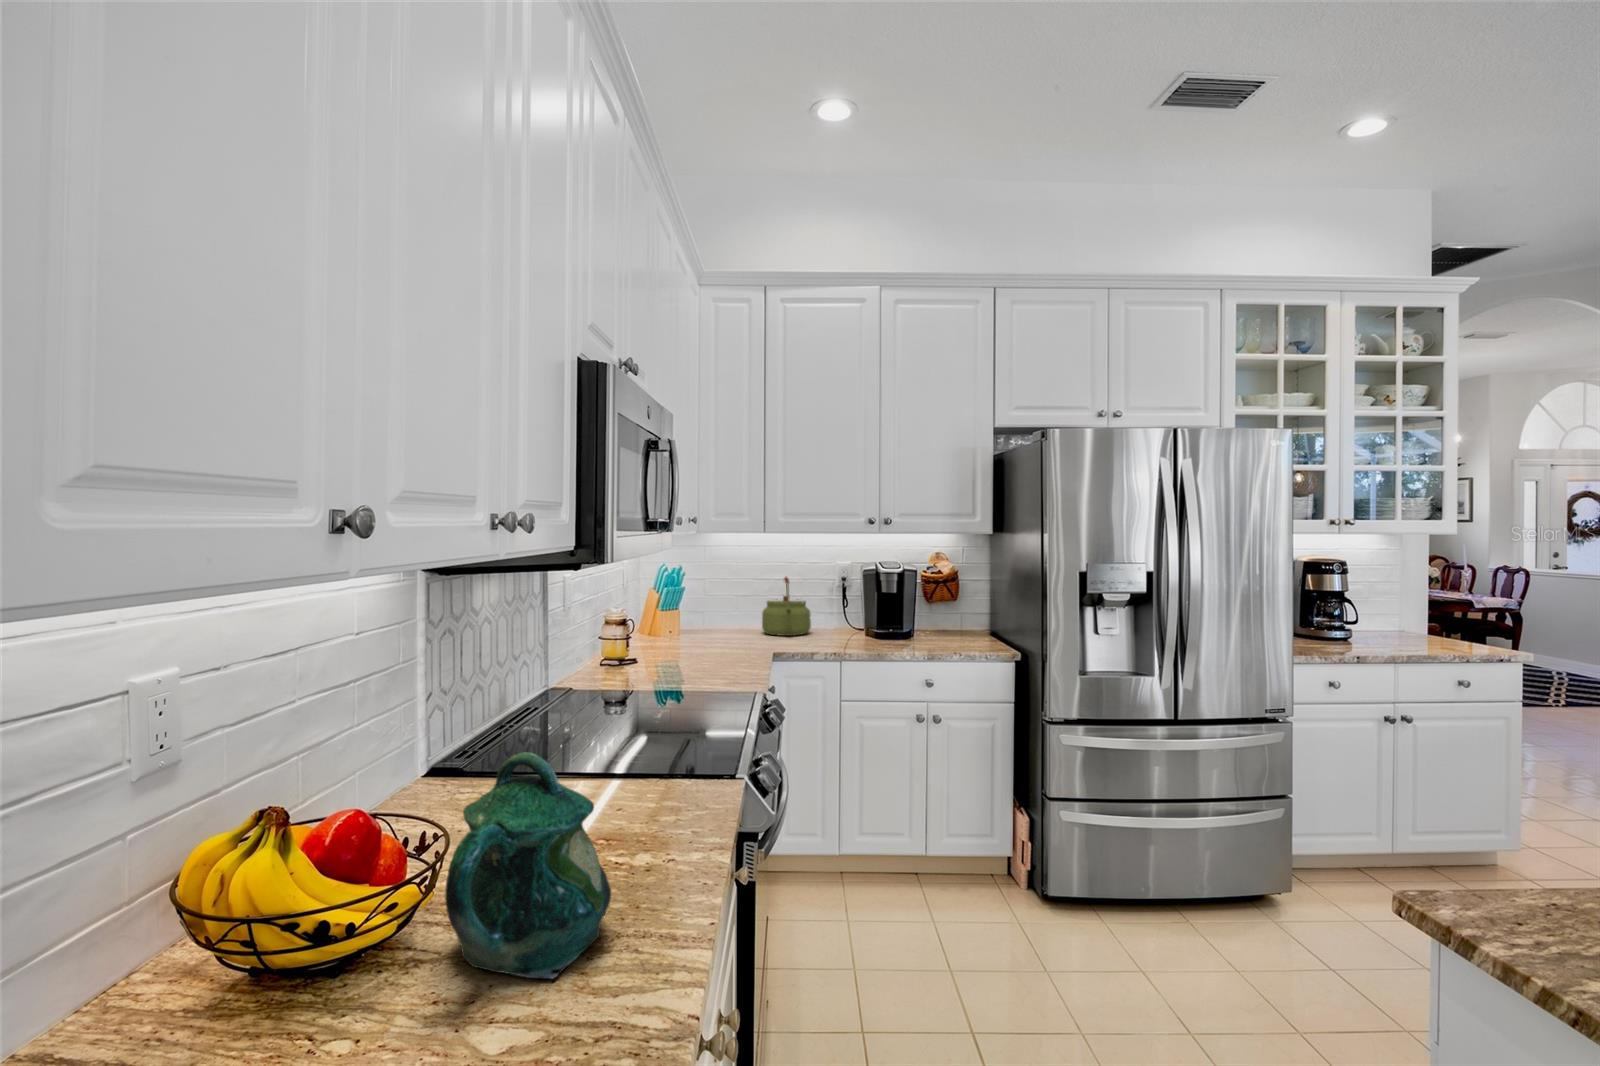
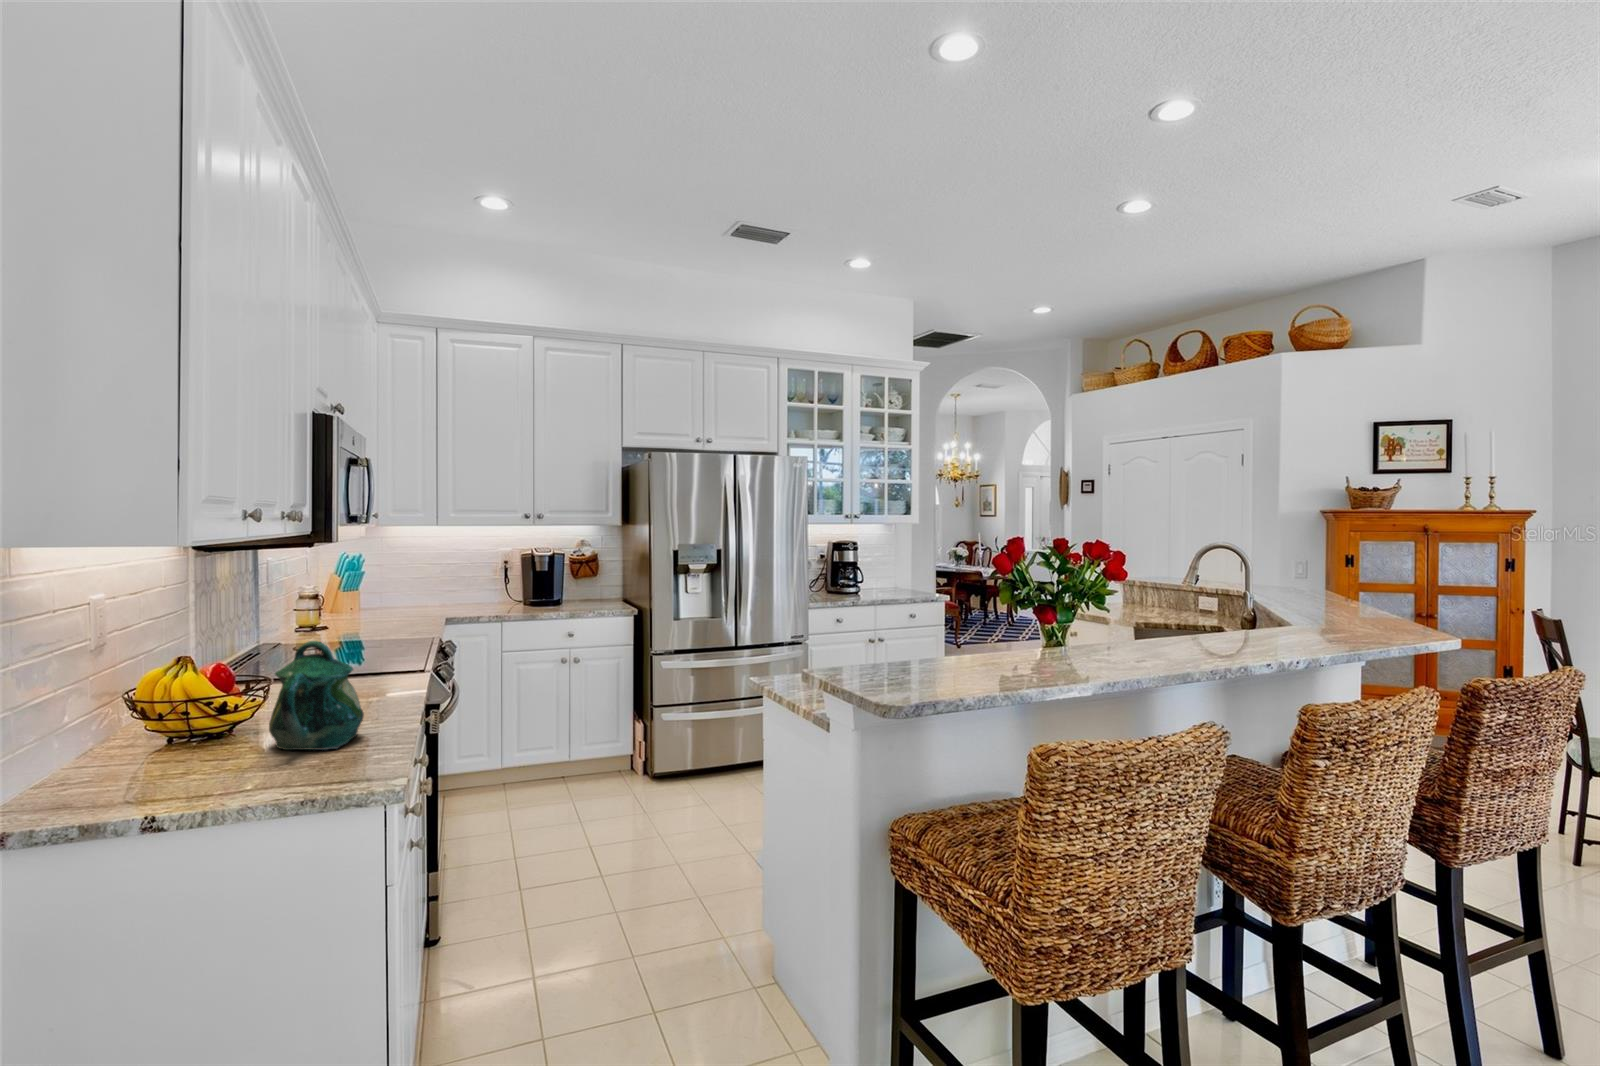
kettle: present [762,577,811,636] -> none [435,560,478,607]

